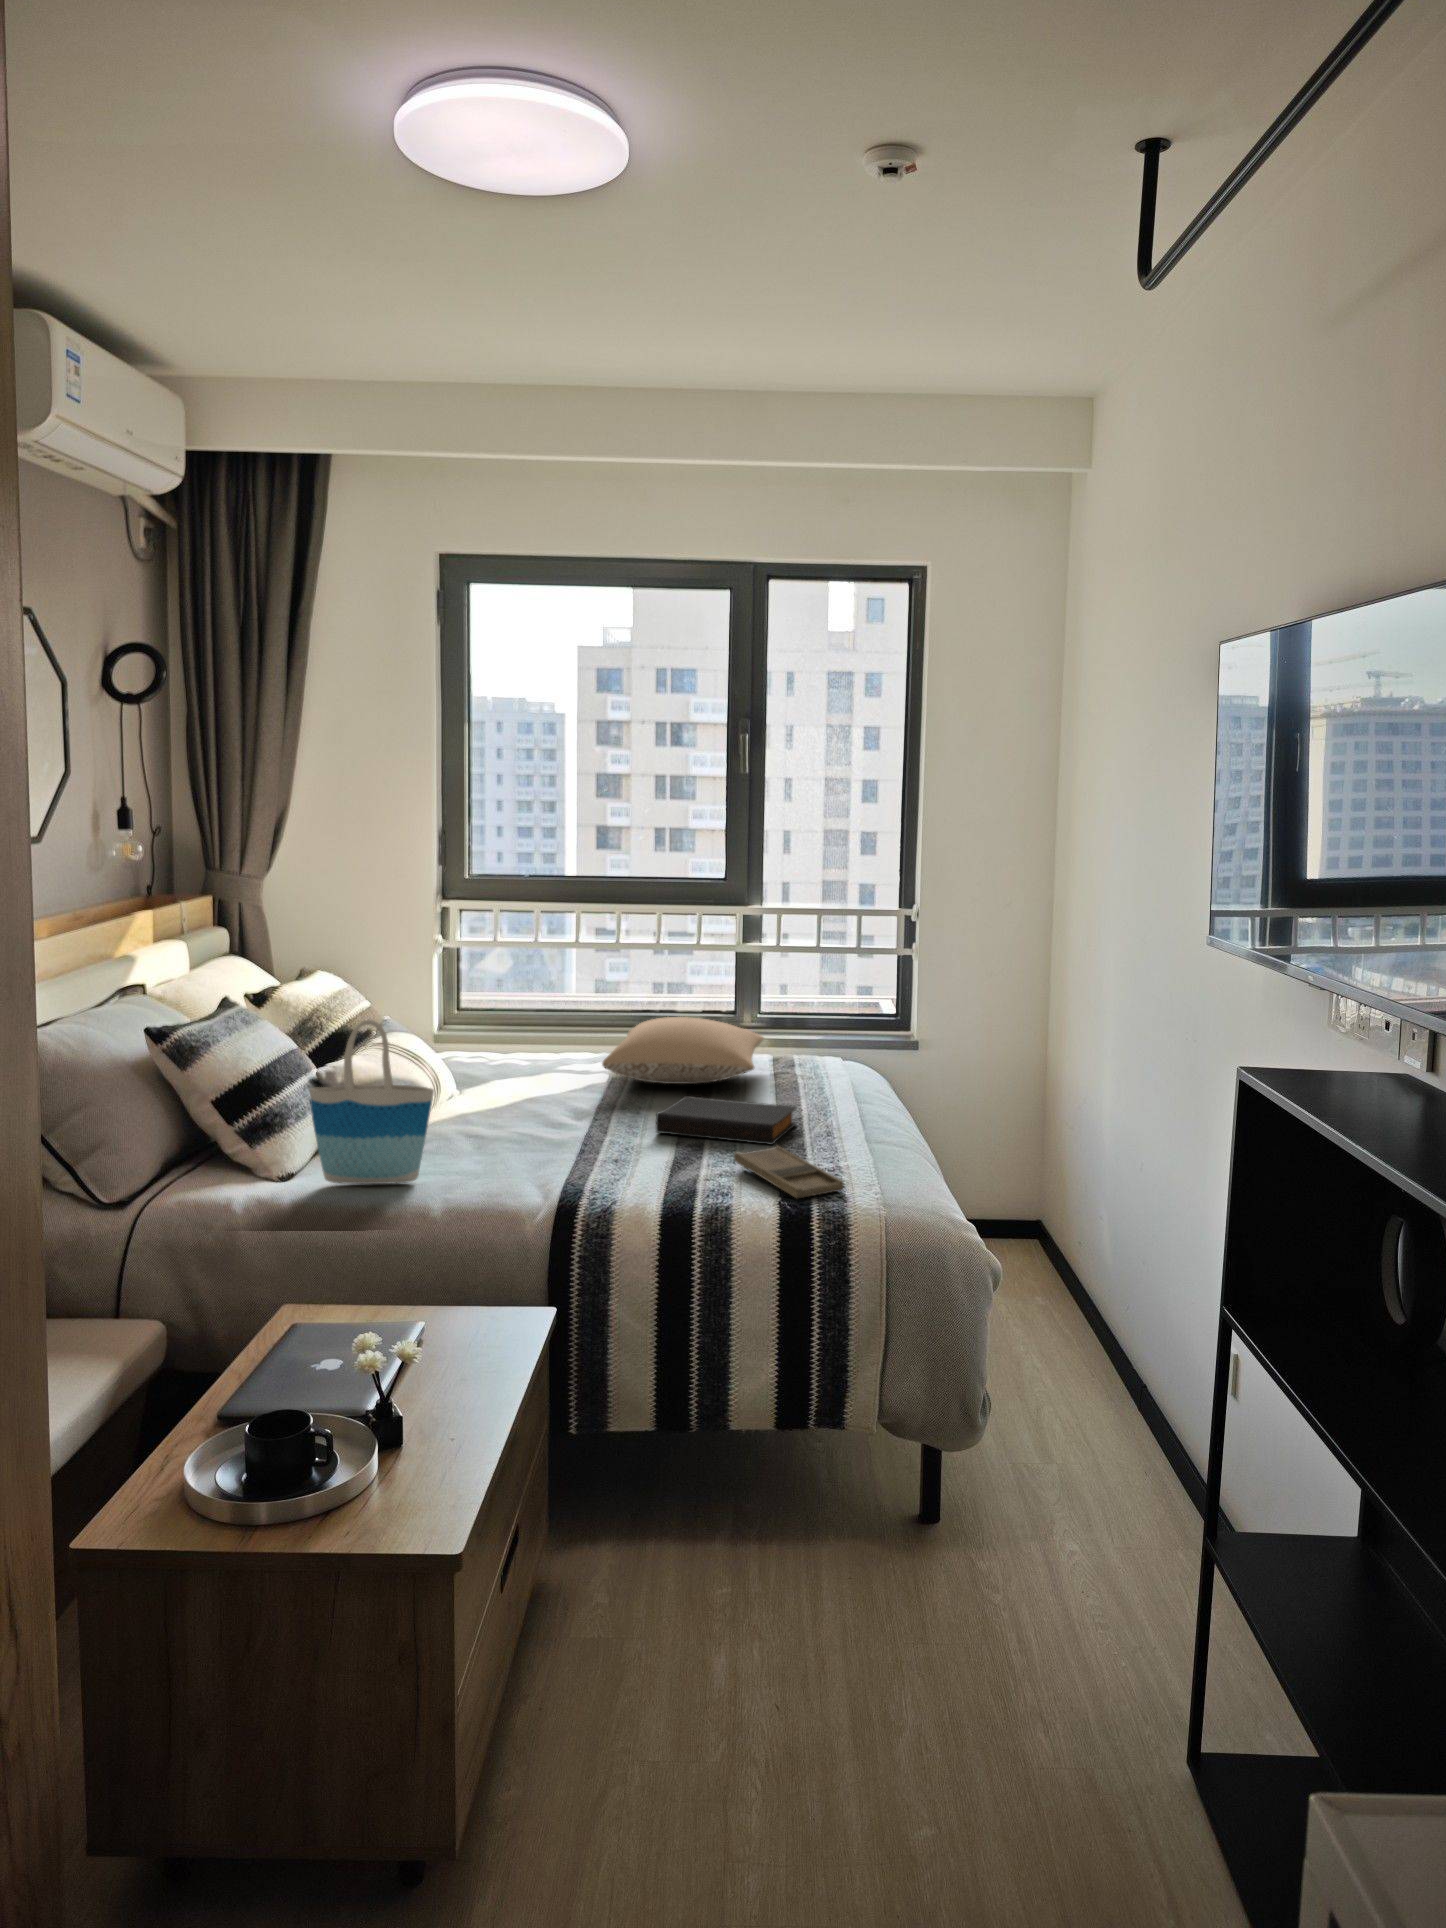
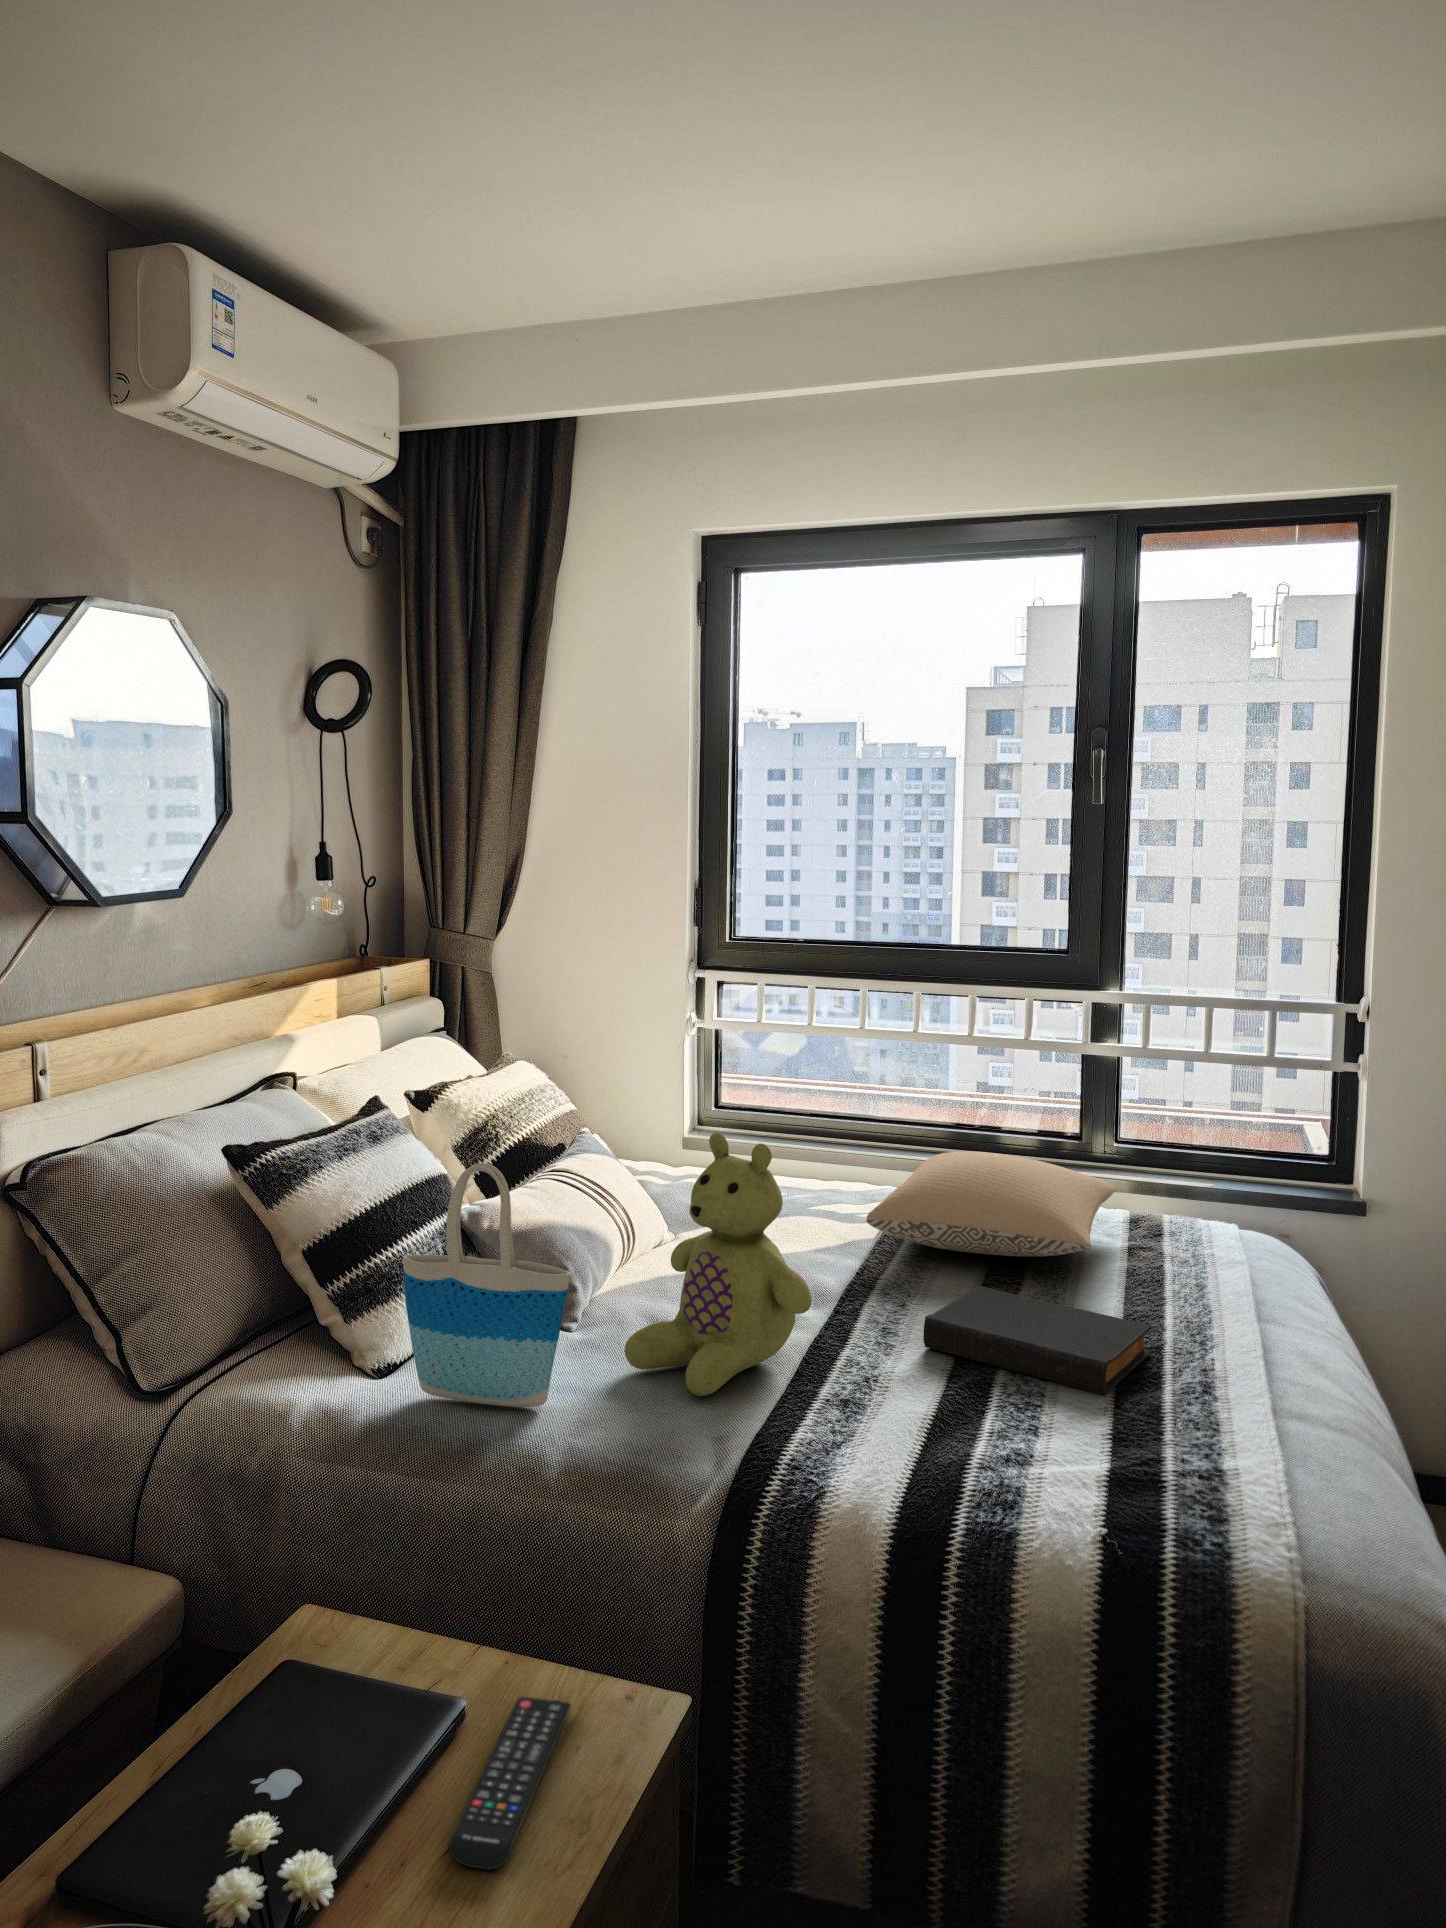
stuffed bear: none [461,997,589,1167] -> present [625,1132,812,1396]
tray: present [734,1146,844,1198] -> none [1032,1409,1218,1536]
remote control: none [449,1313,491,1378] -> present [449,1697,571,1870]

